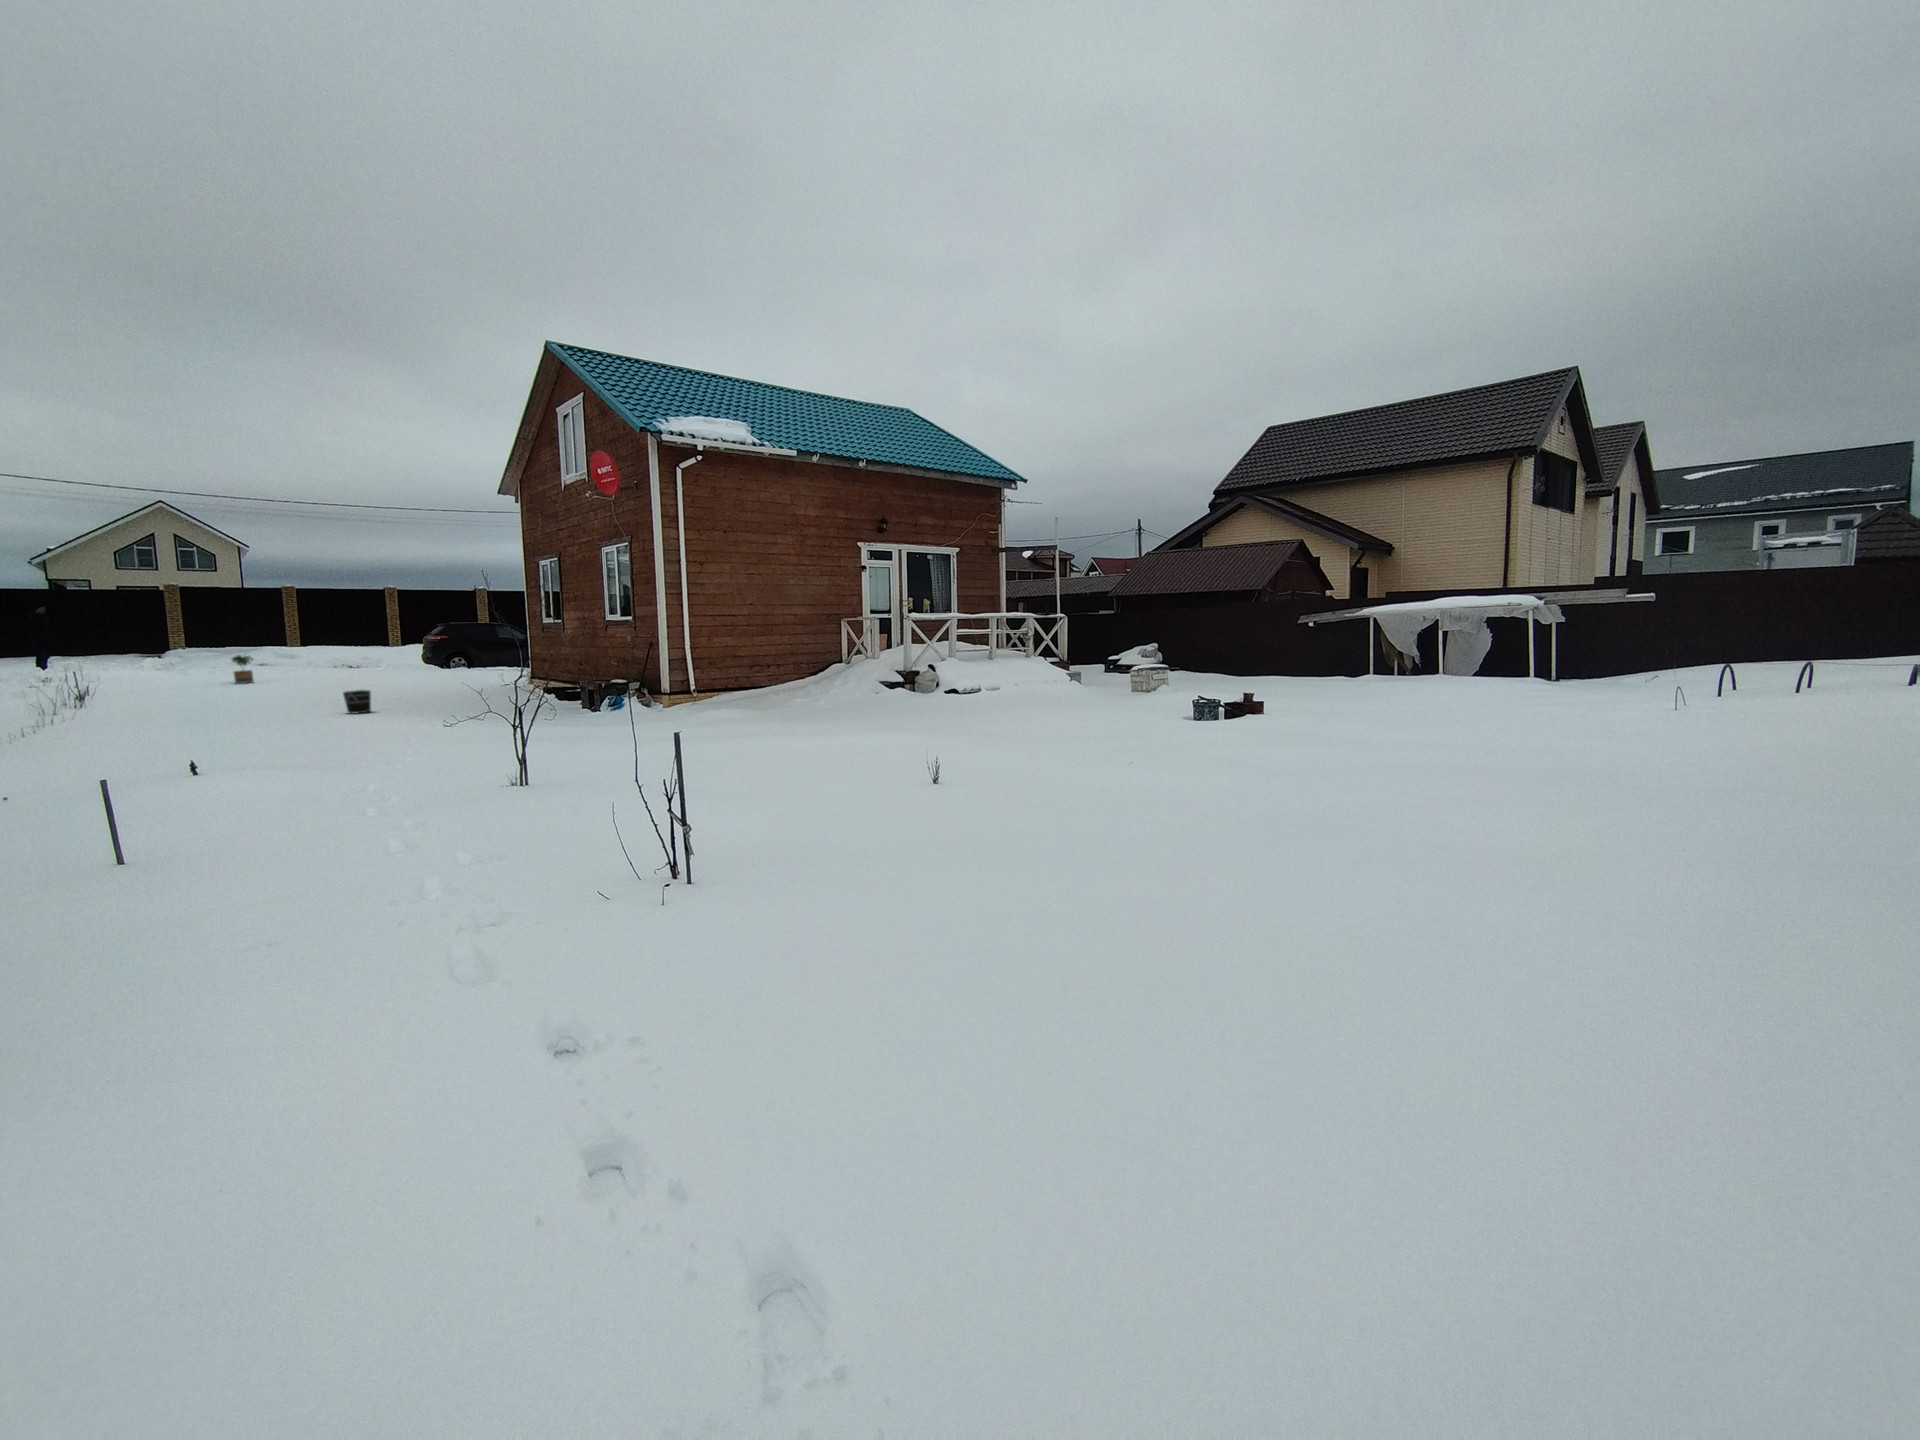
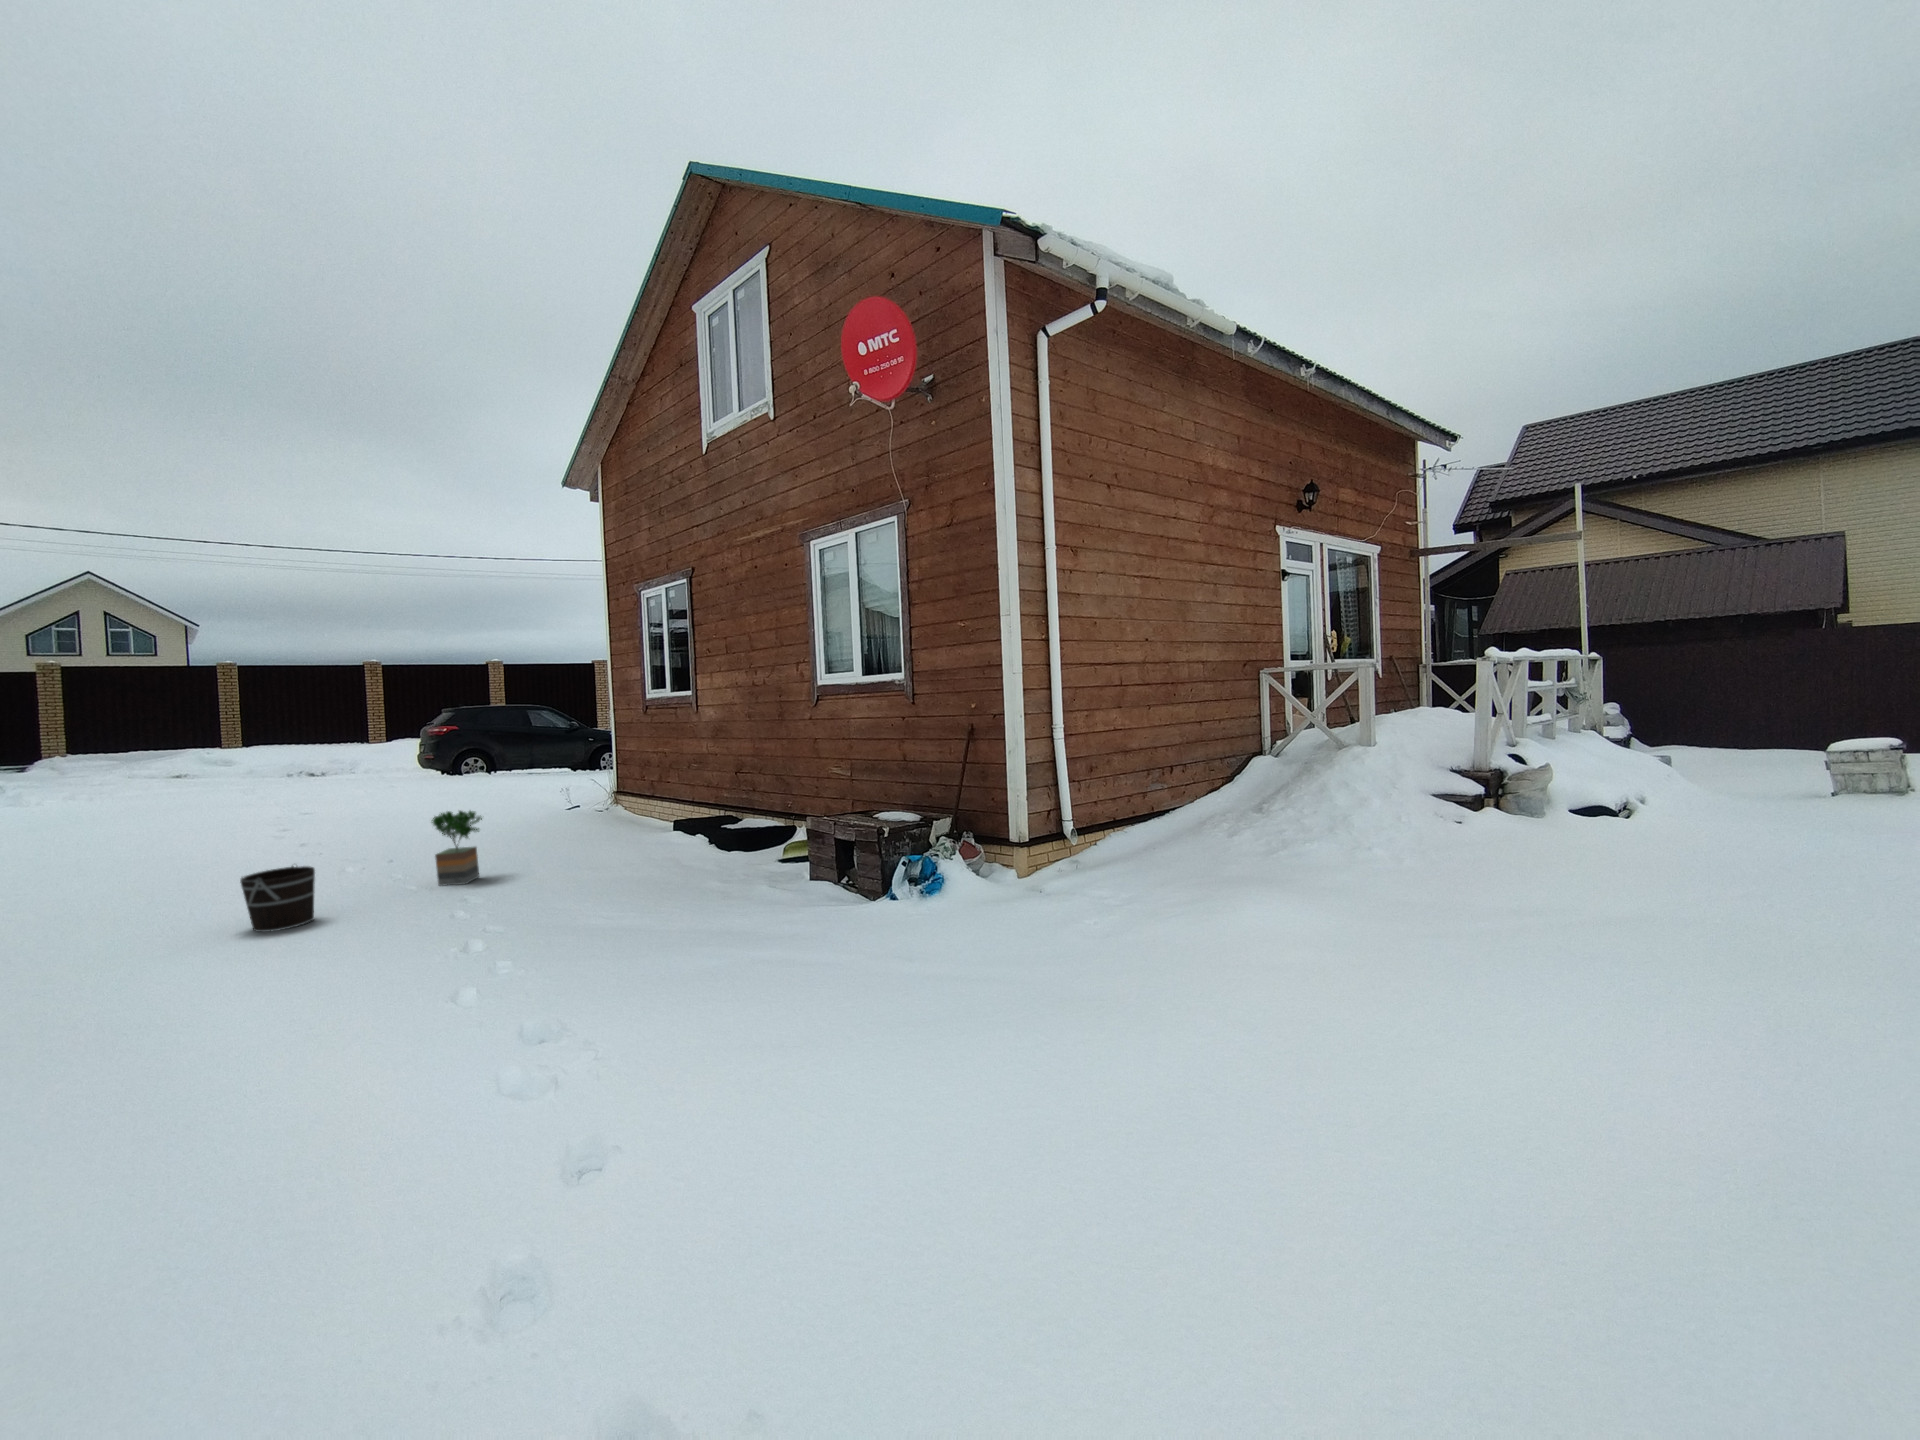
potted tree: present [232,655,253,684] -> present [432,811,482,886]

